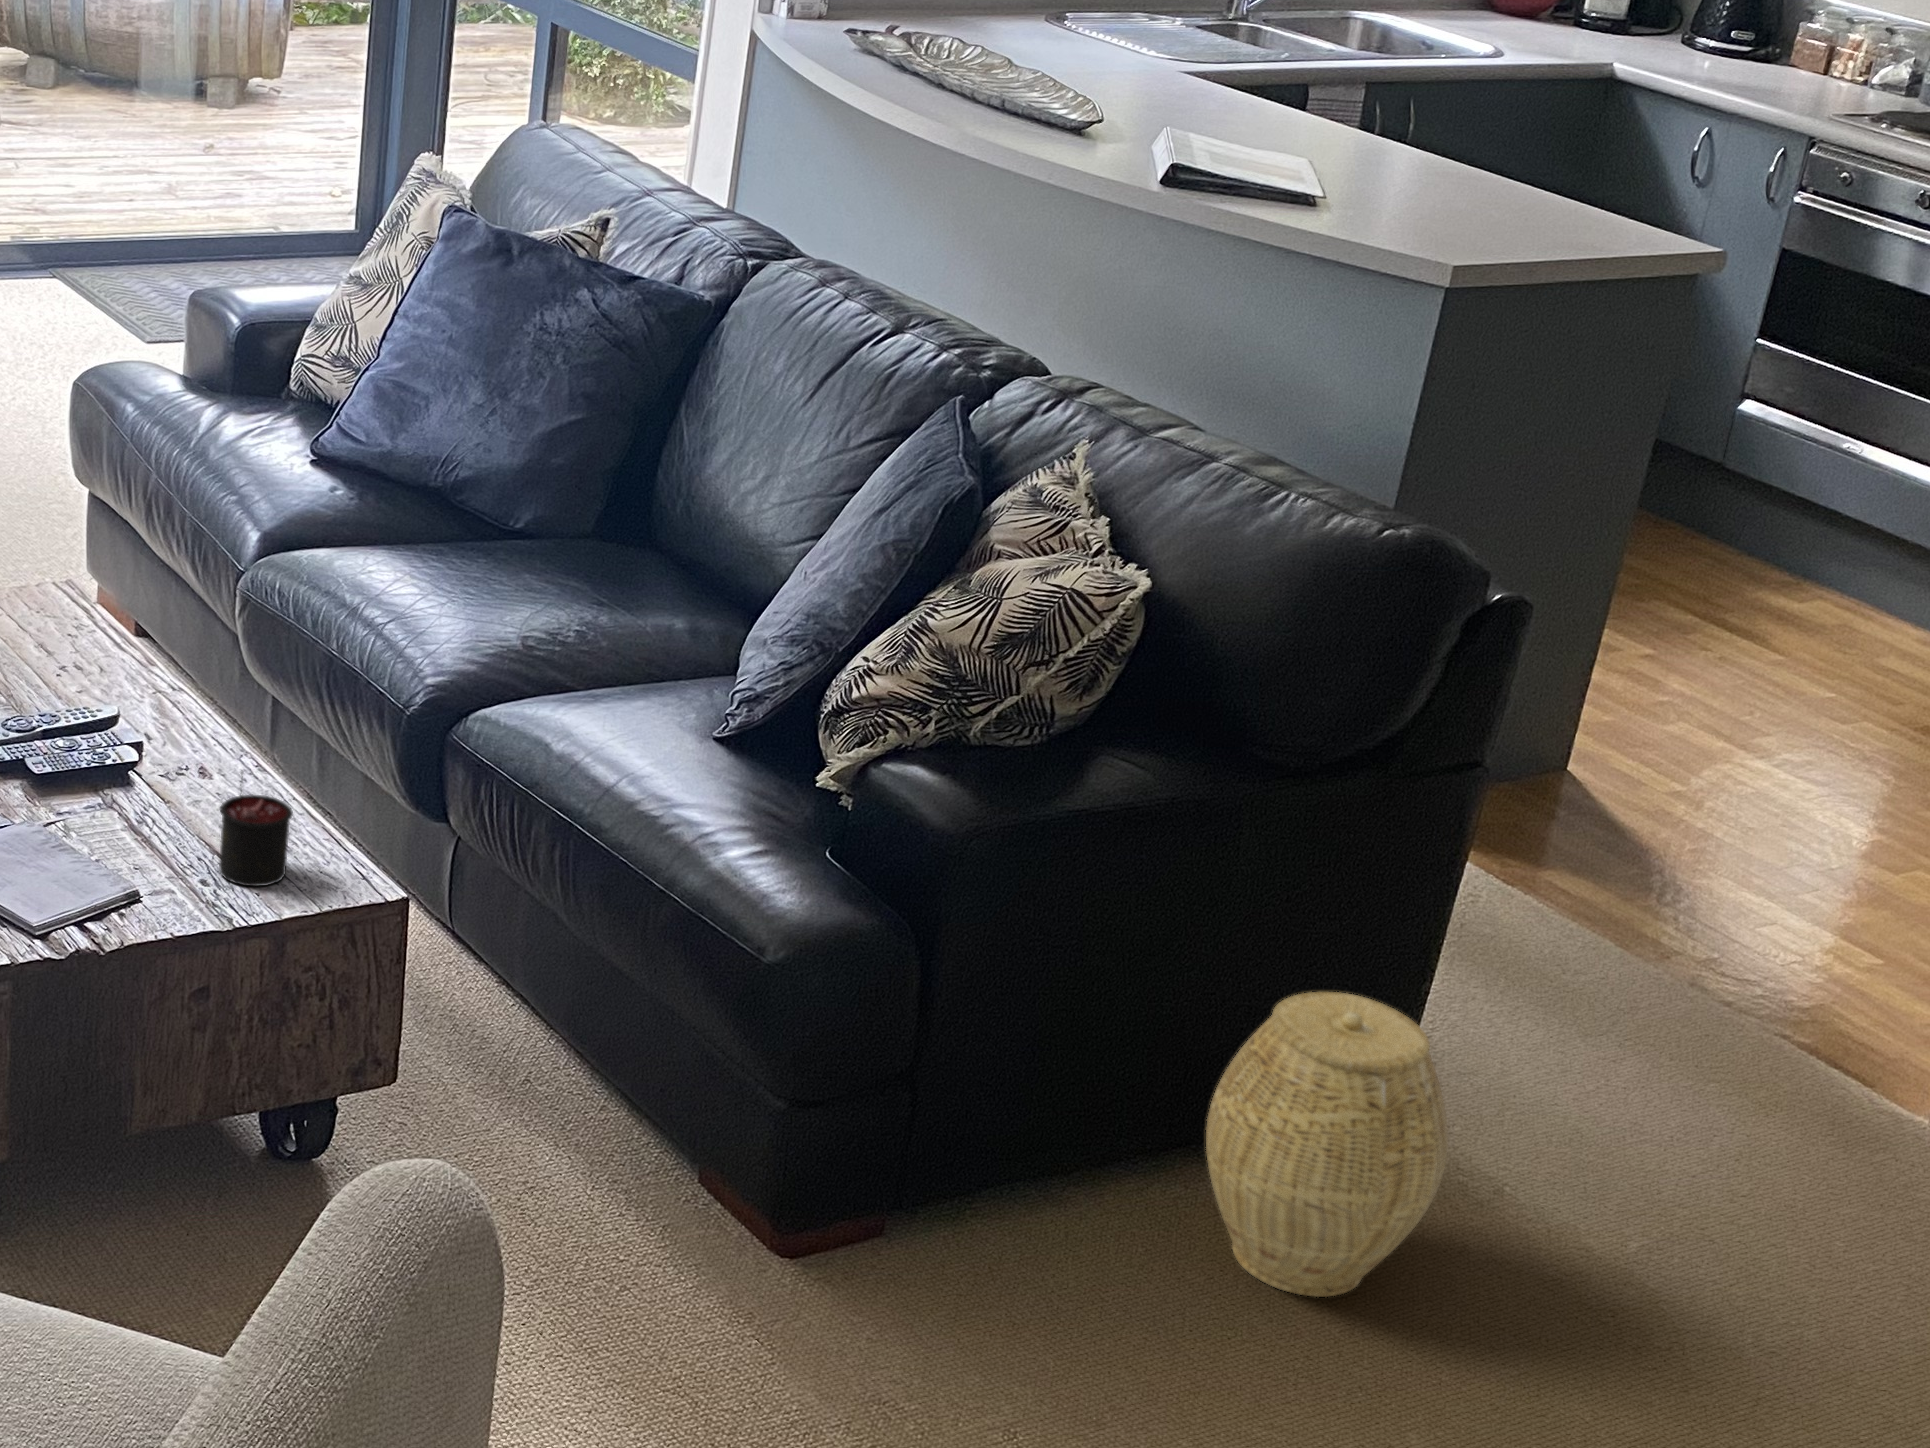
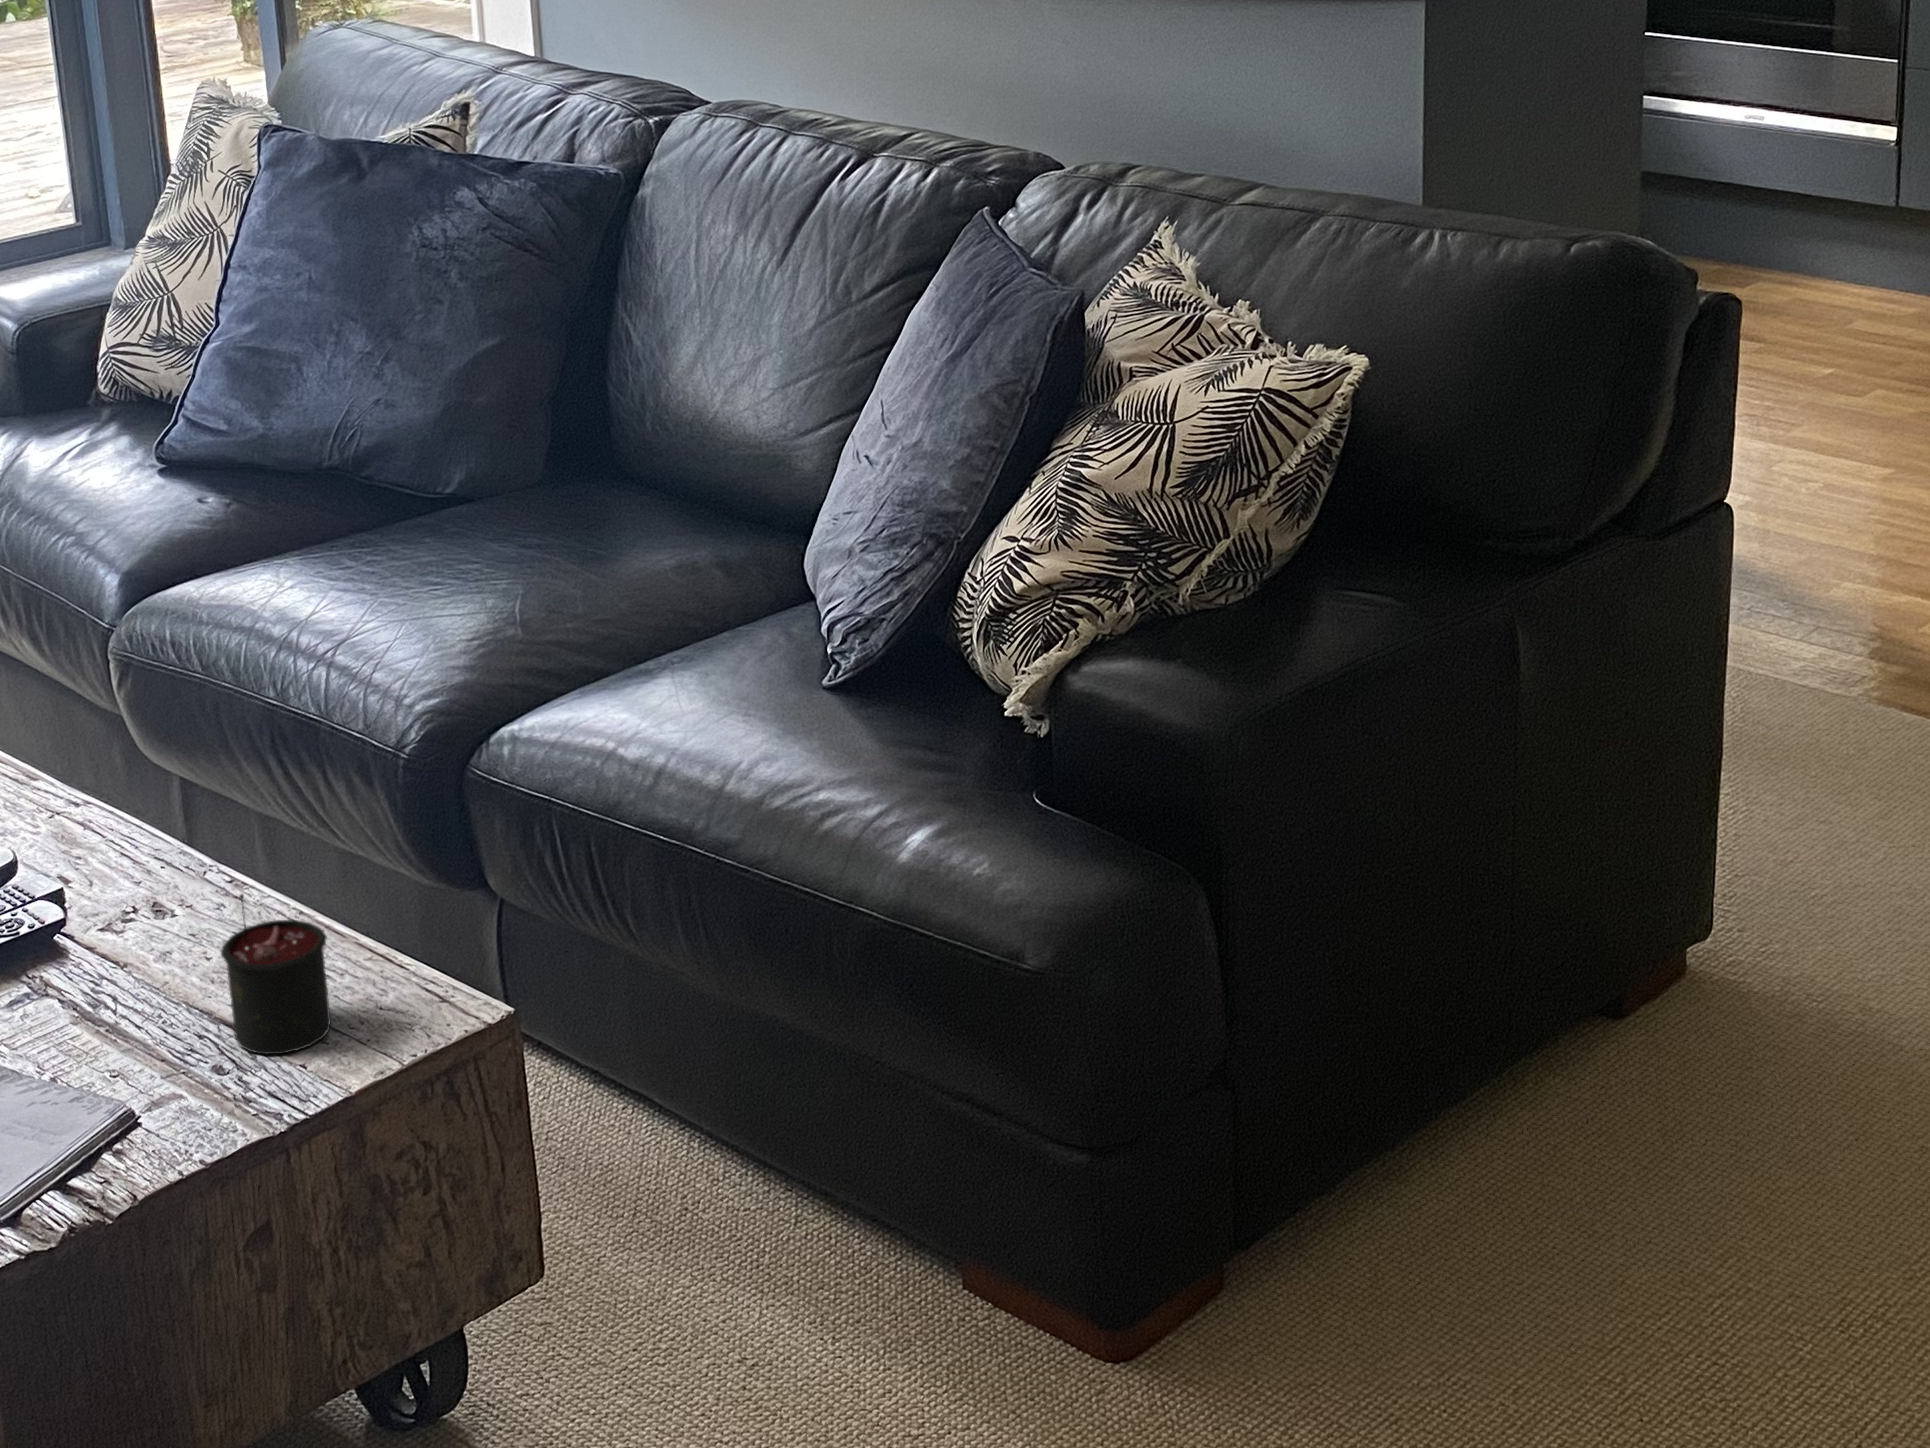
woven basket: present [1206,992,1448,1297] -> none [1554,816,1858,1209]

